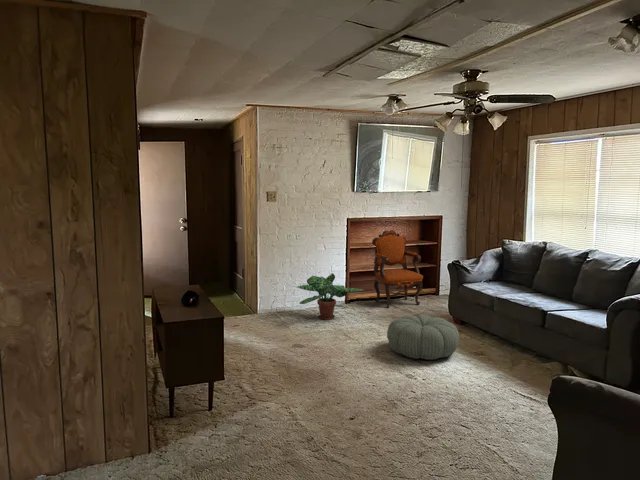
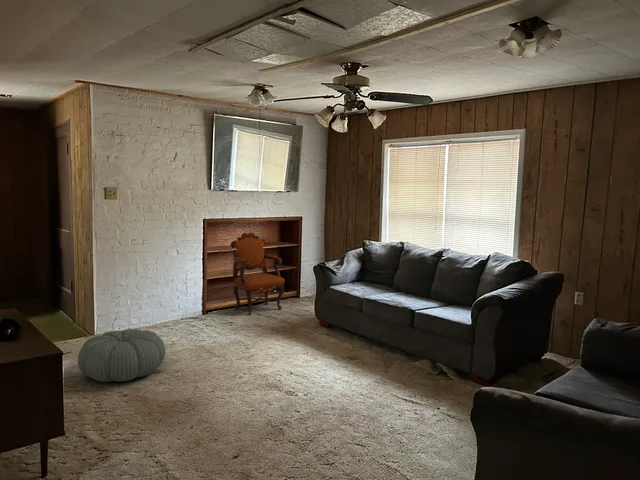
potted plant: present [297,273,363,320] -> none [146,281,227,334]
pouf: present [387,315,459,360] -> present [78,329,165,382]

